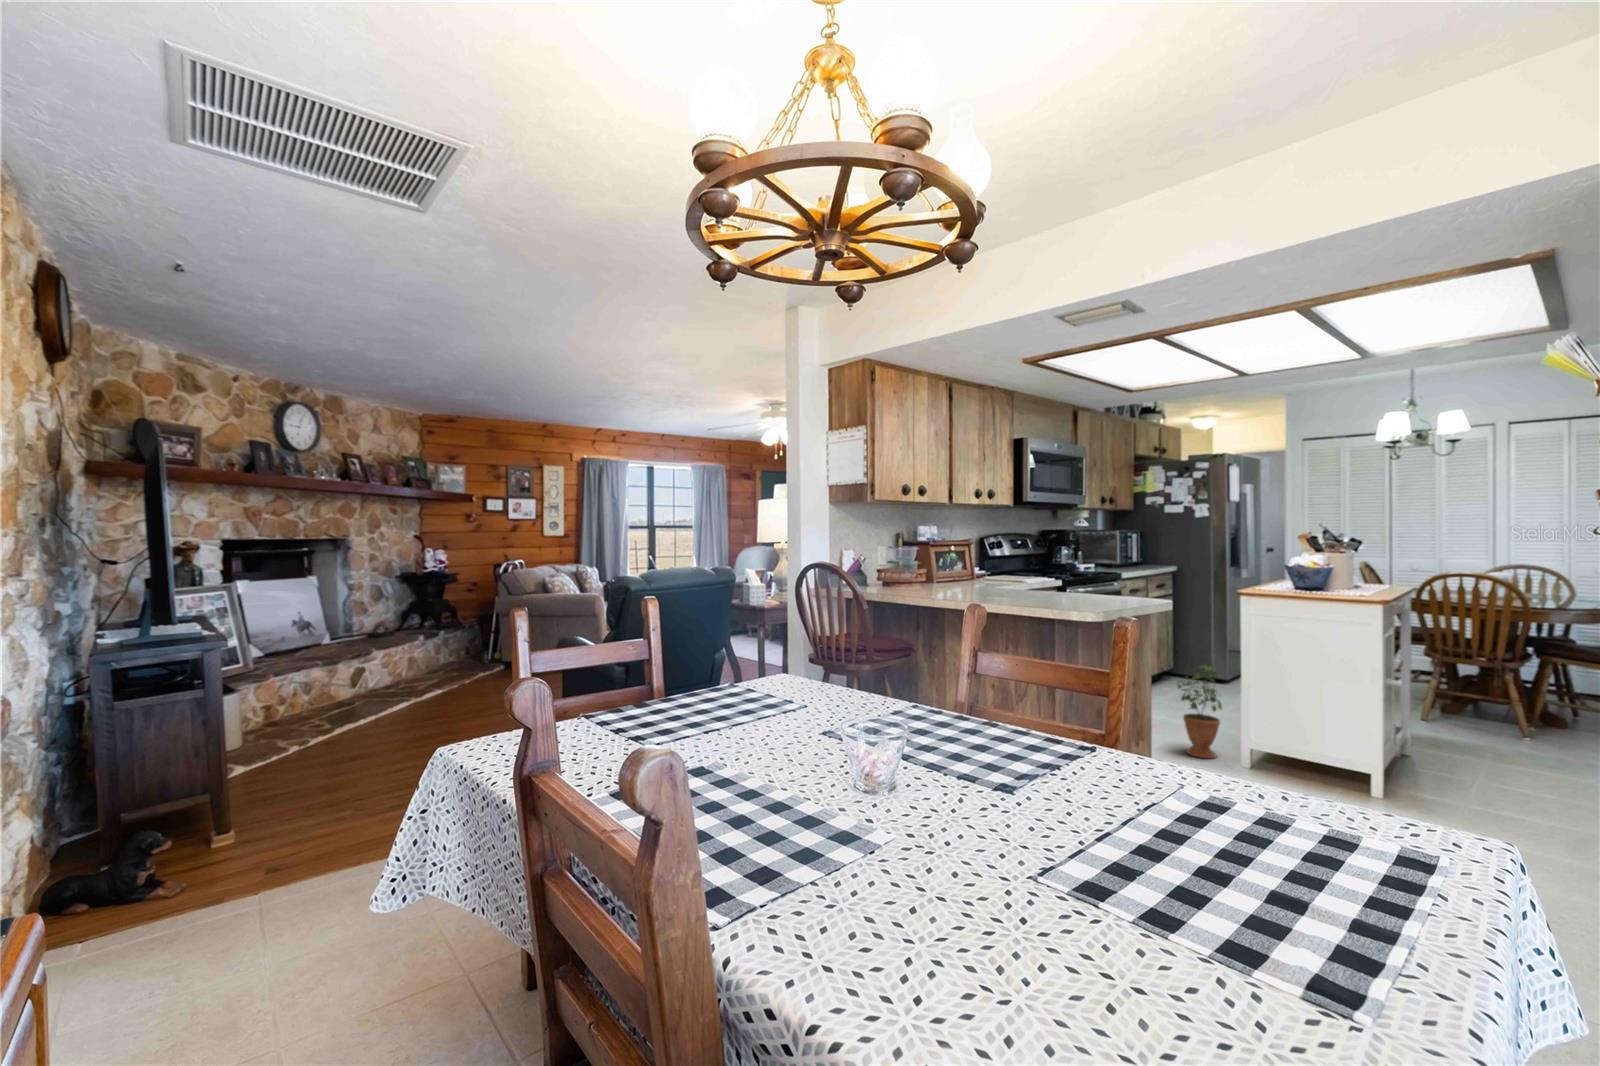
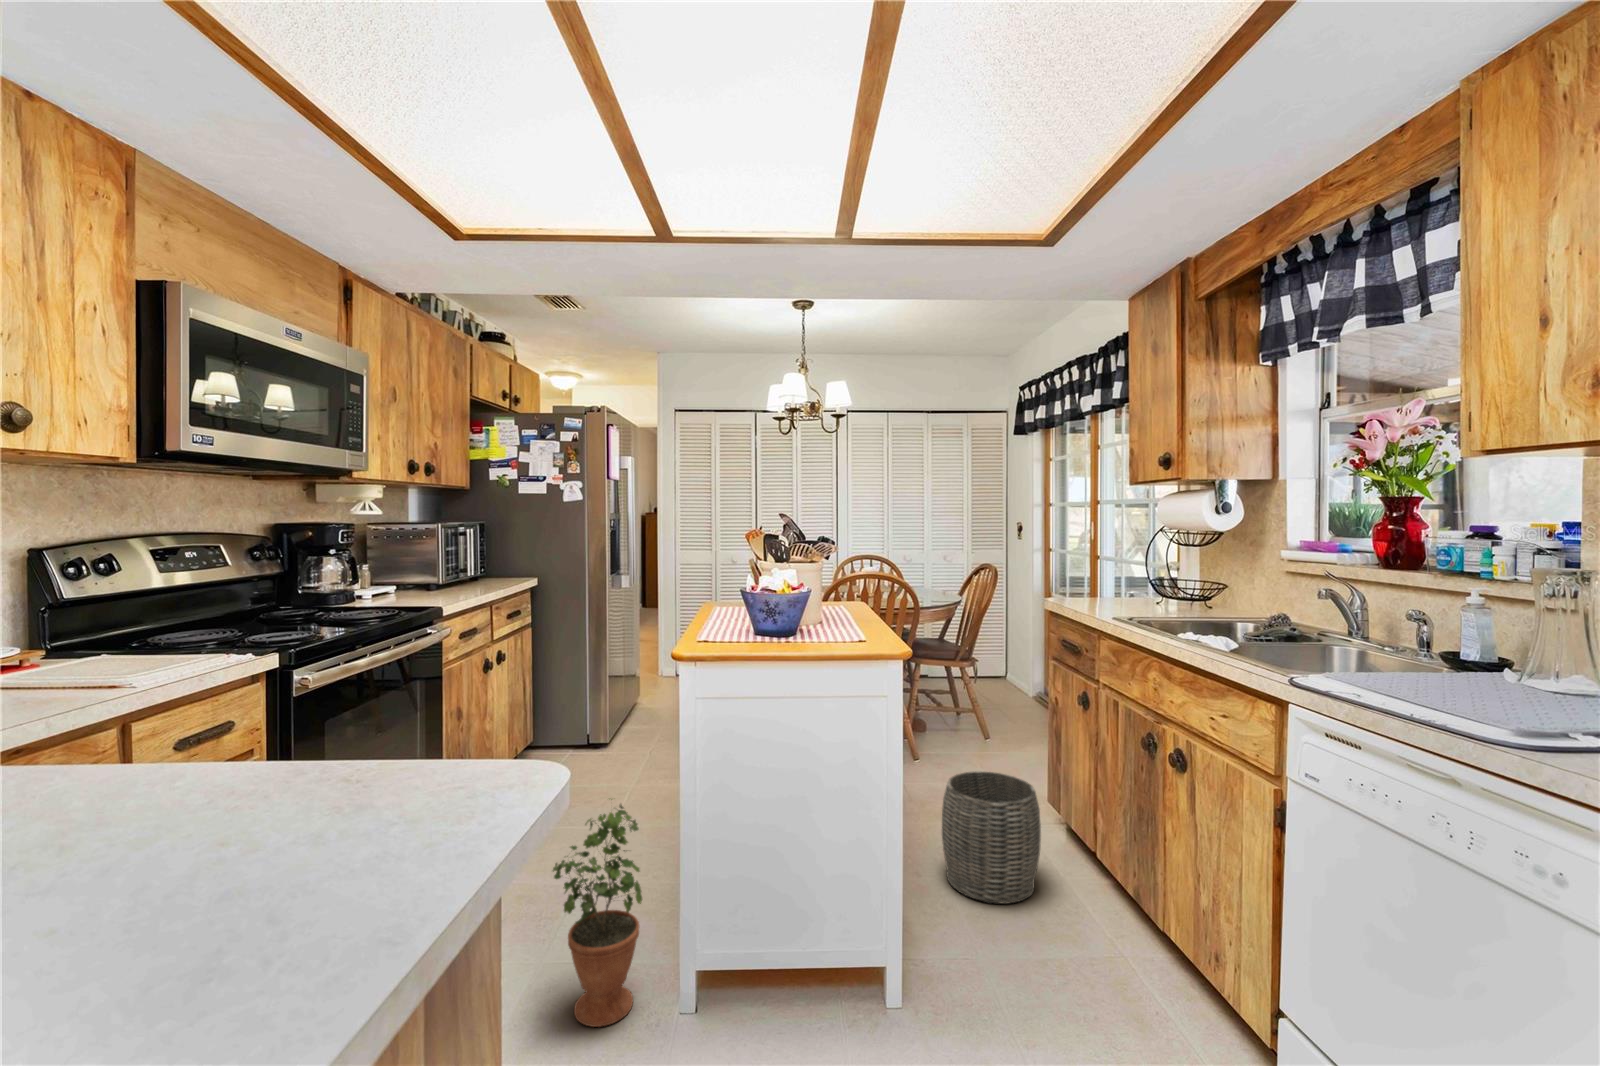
woven basket: none [1467,711,1566,799] -> present [942,771,1041,904]

